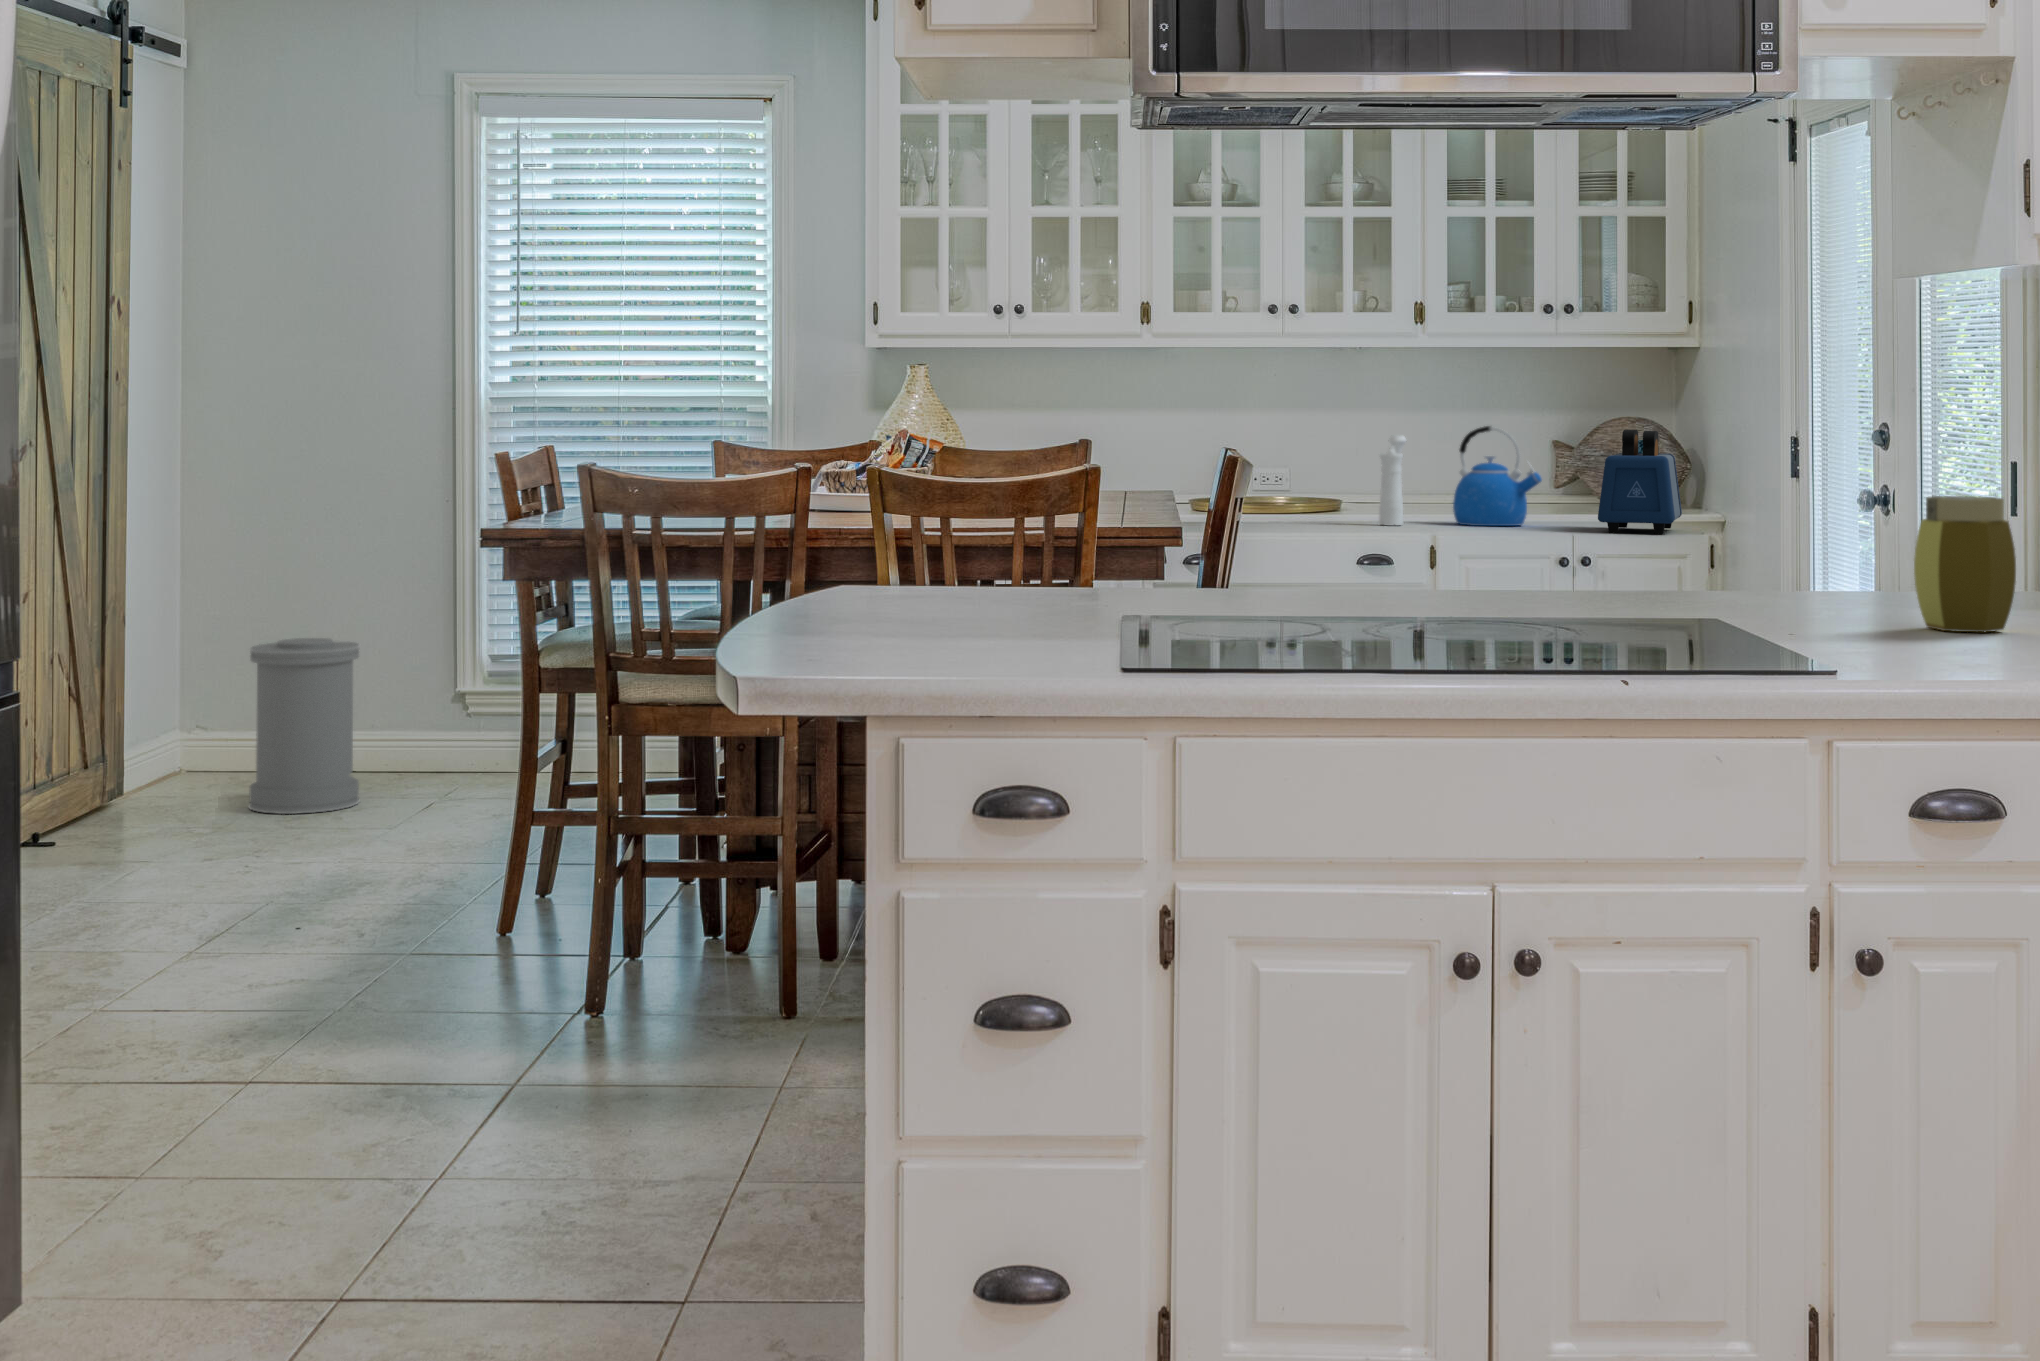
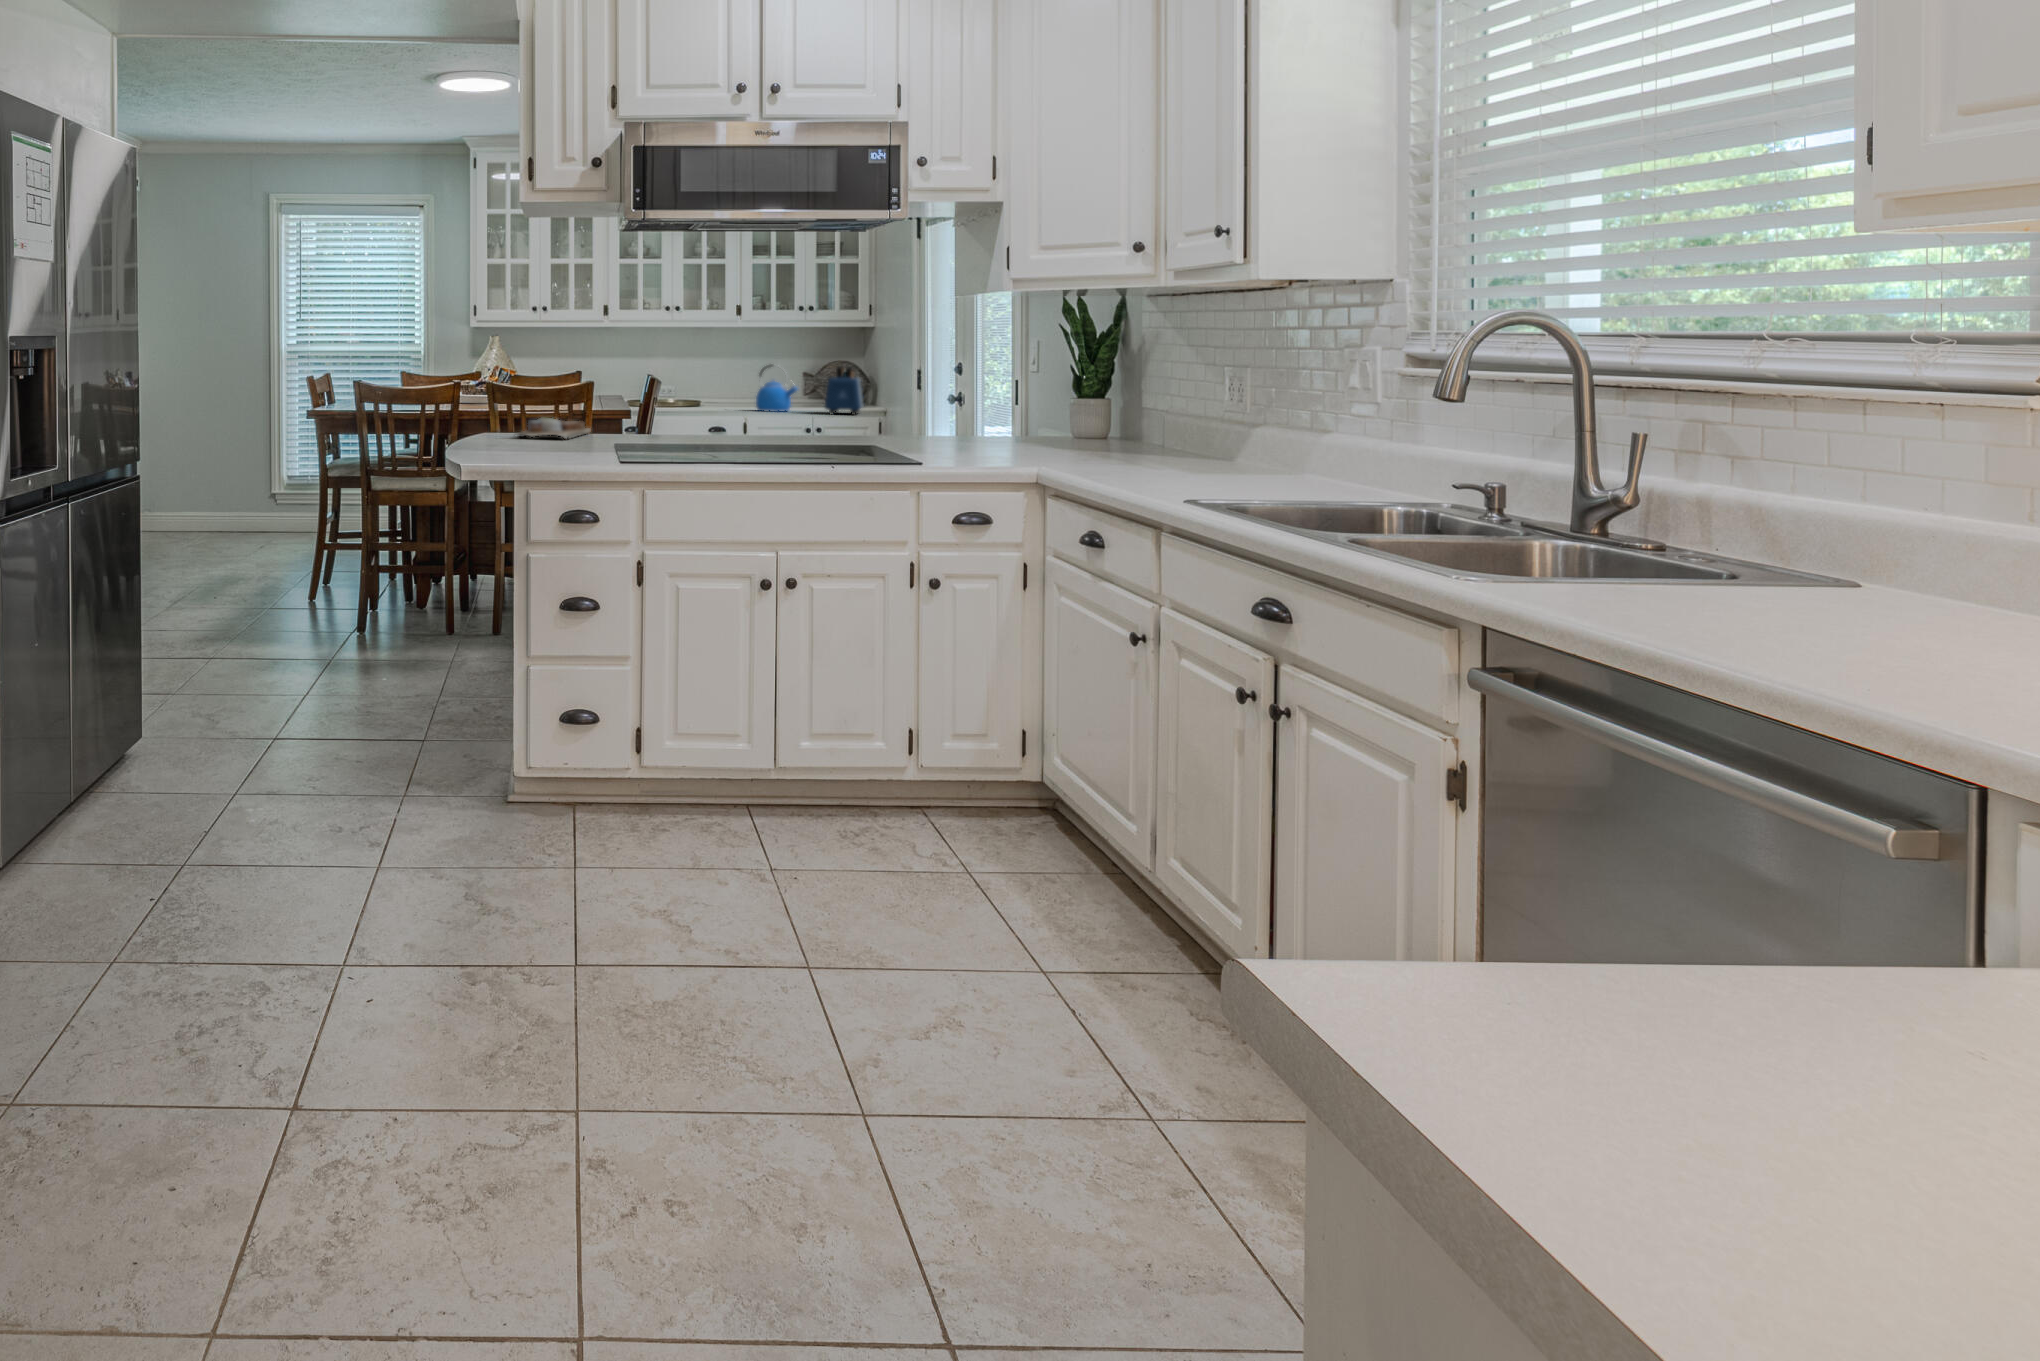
pepper mill: present [1379,435,1406,526] -> none [721,369,734,411]
jar: present [1914,496,2016,632] -> none [963,394,1008,453]
cutting board: none [901,548,1082,600] -> present [517,418,590,439]
trash can: present [248,638,360,814] -> none [183,465,236,547]

